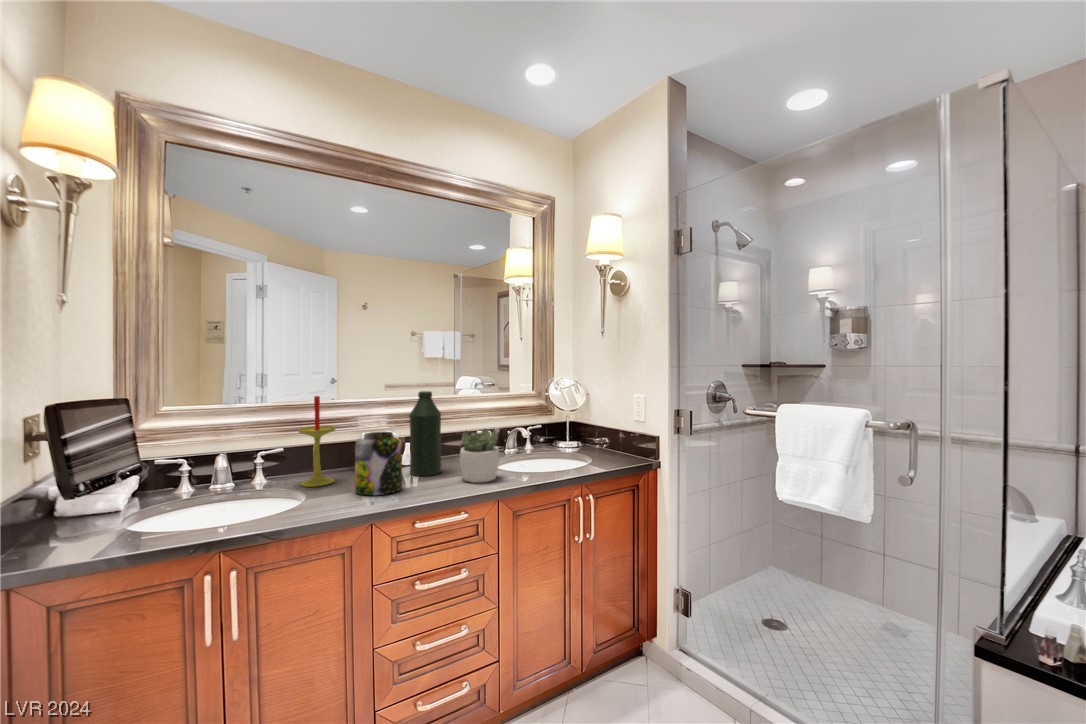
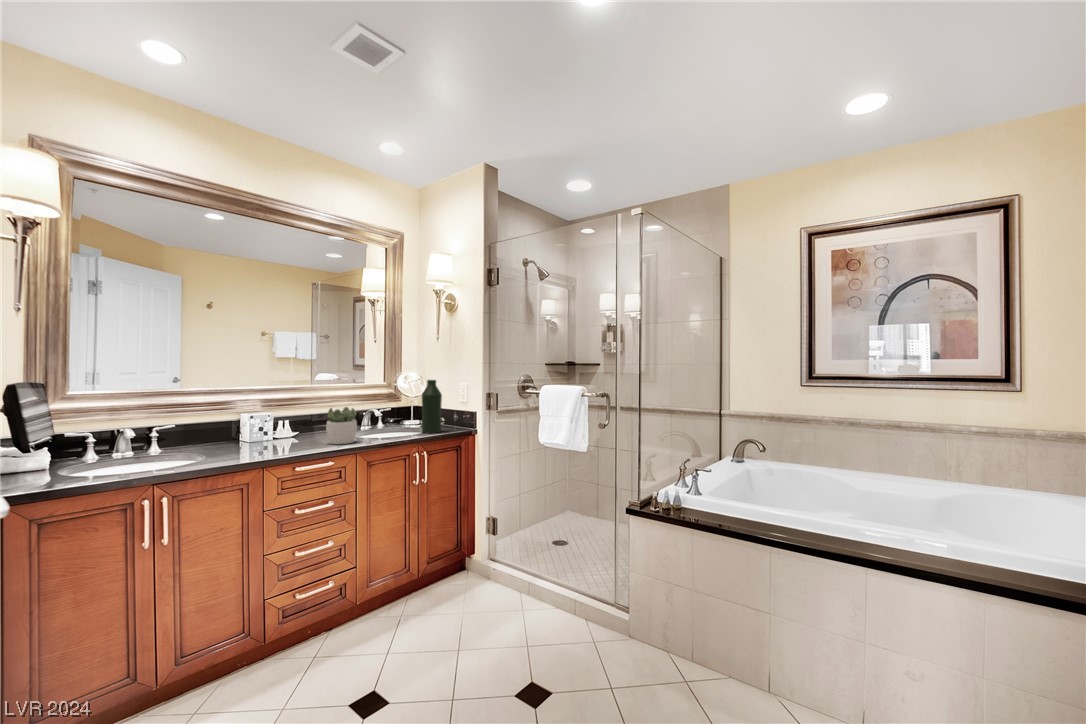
bottle: present [409,391,441,476] -> present [422,380,442,433]
candle: present [298,396,336,487] -> none [191,381,224,452]
jar: present [355,432,402,495] -> none [244,408,282,453]

